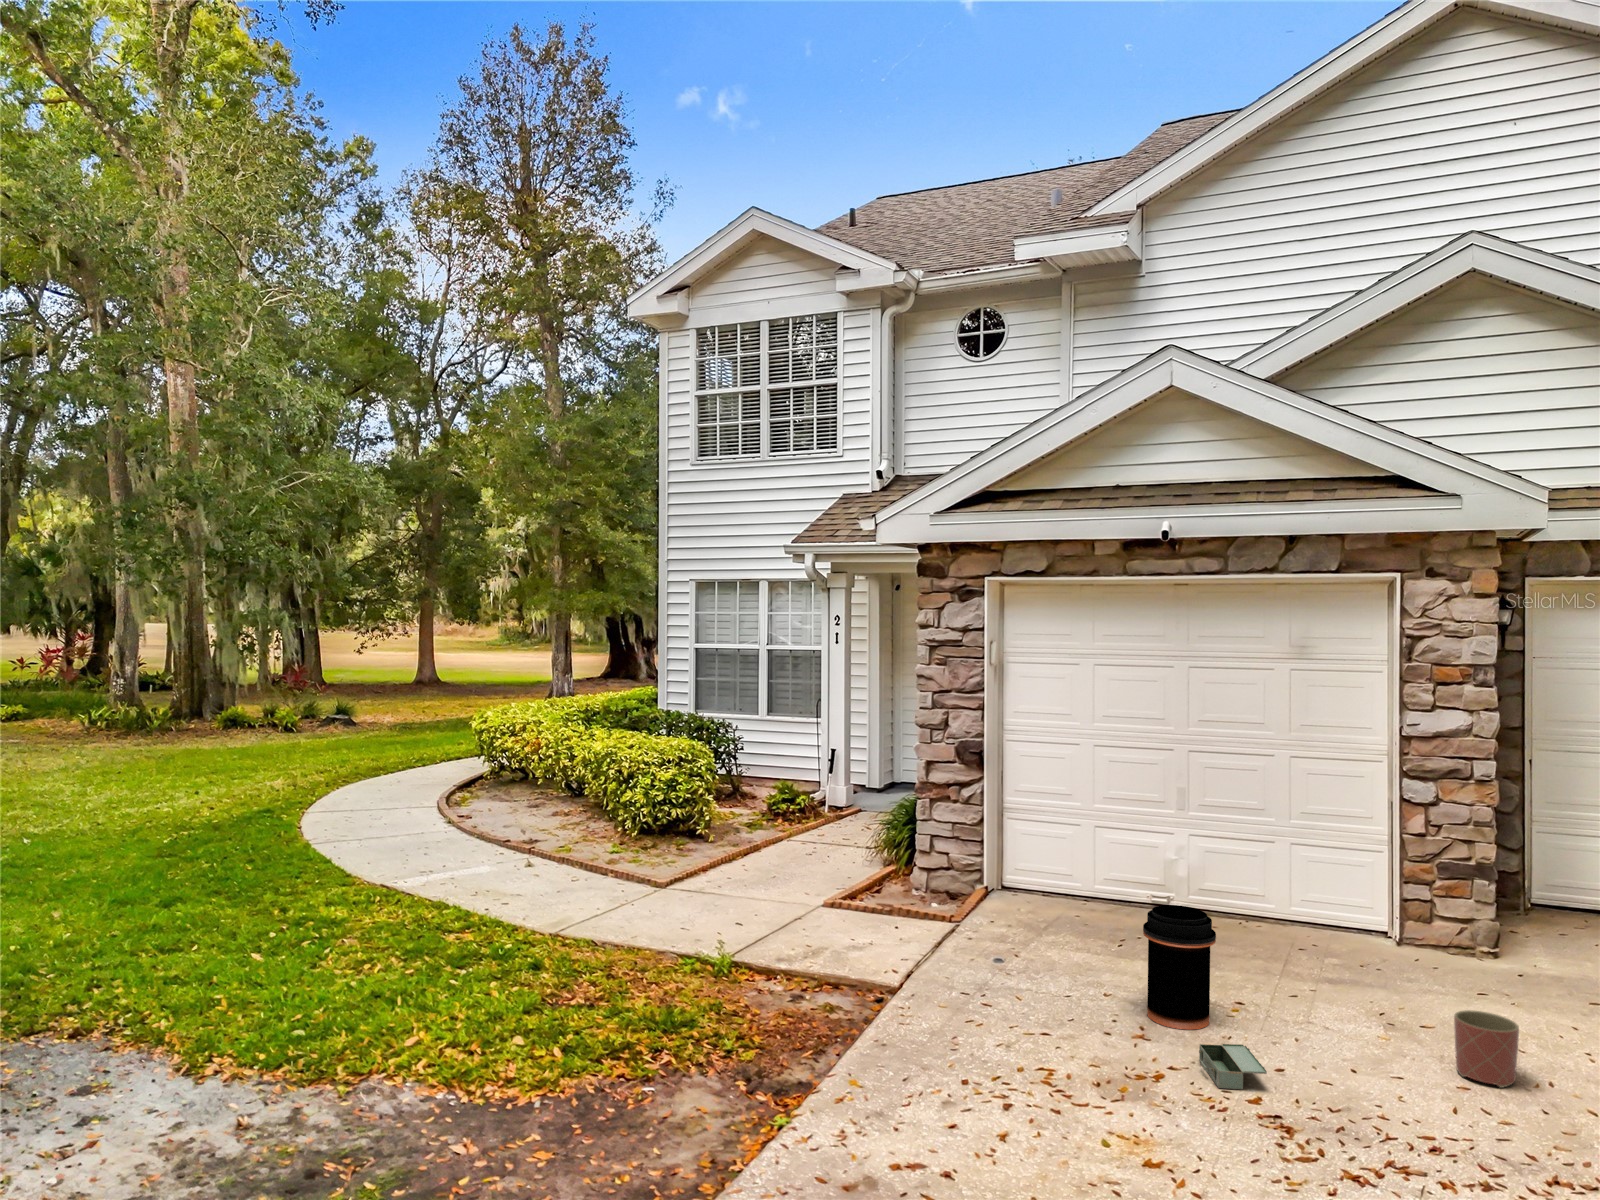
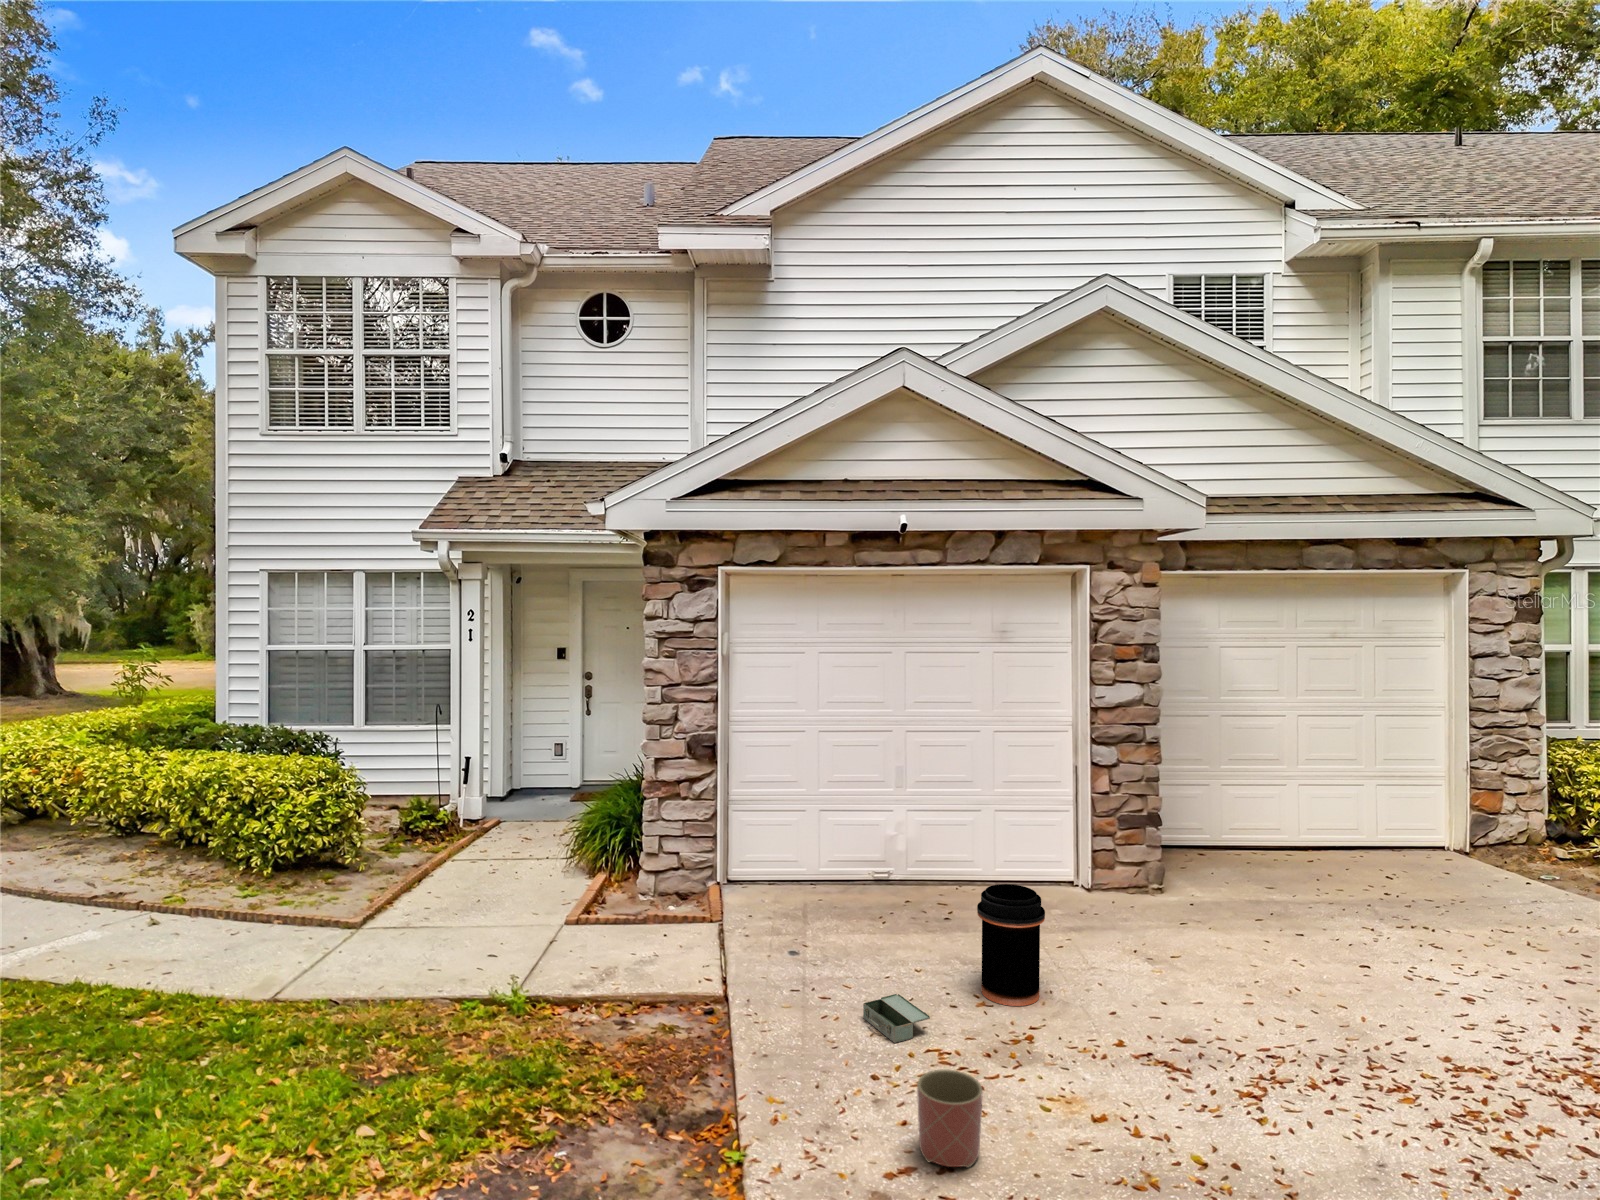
planter: present [1454,1010,1519,1088] -> present [917,1069,983,1168]
toolbox: present [1199,1044,1267,1089] -> present [863,994,930,1043]

